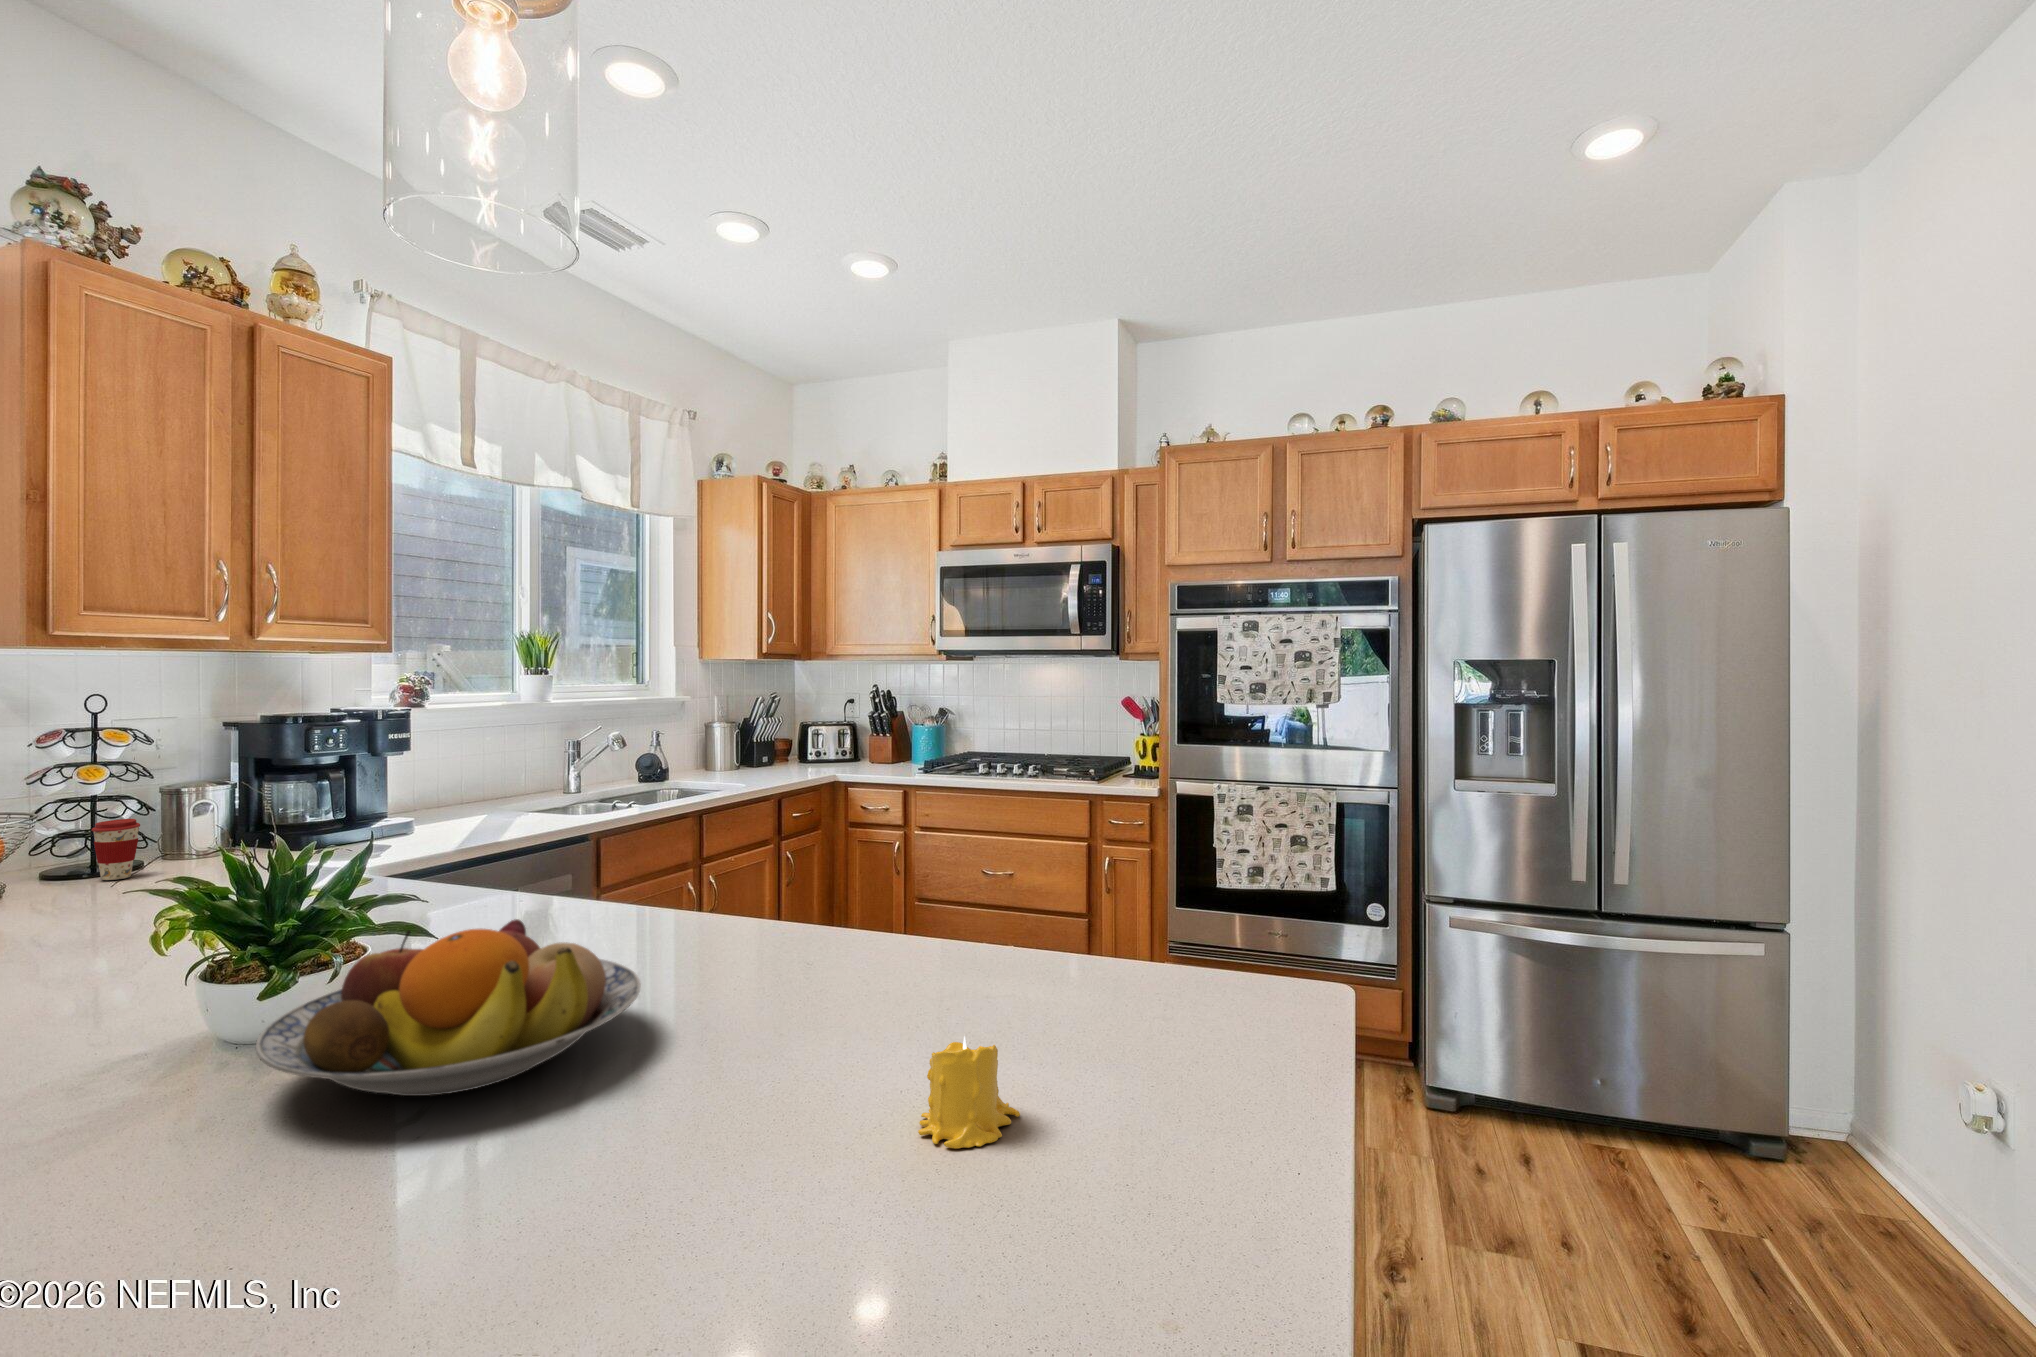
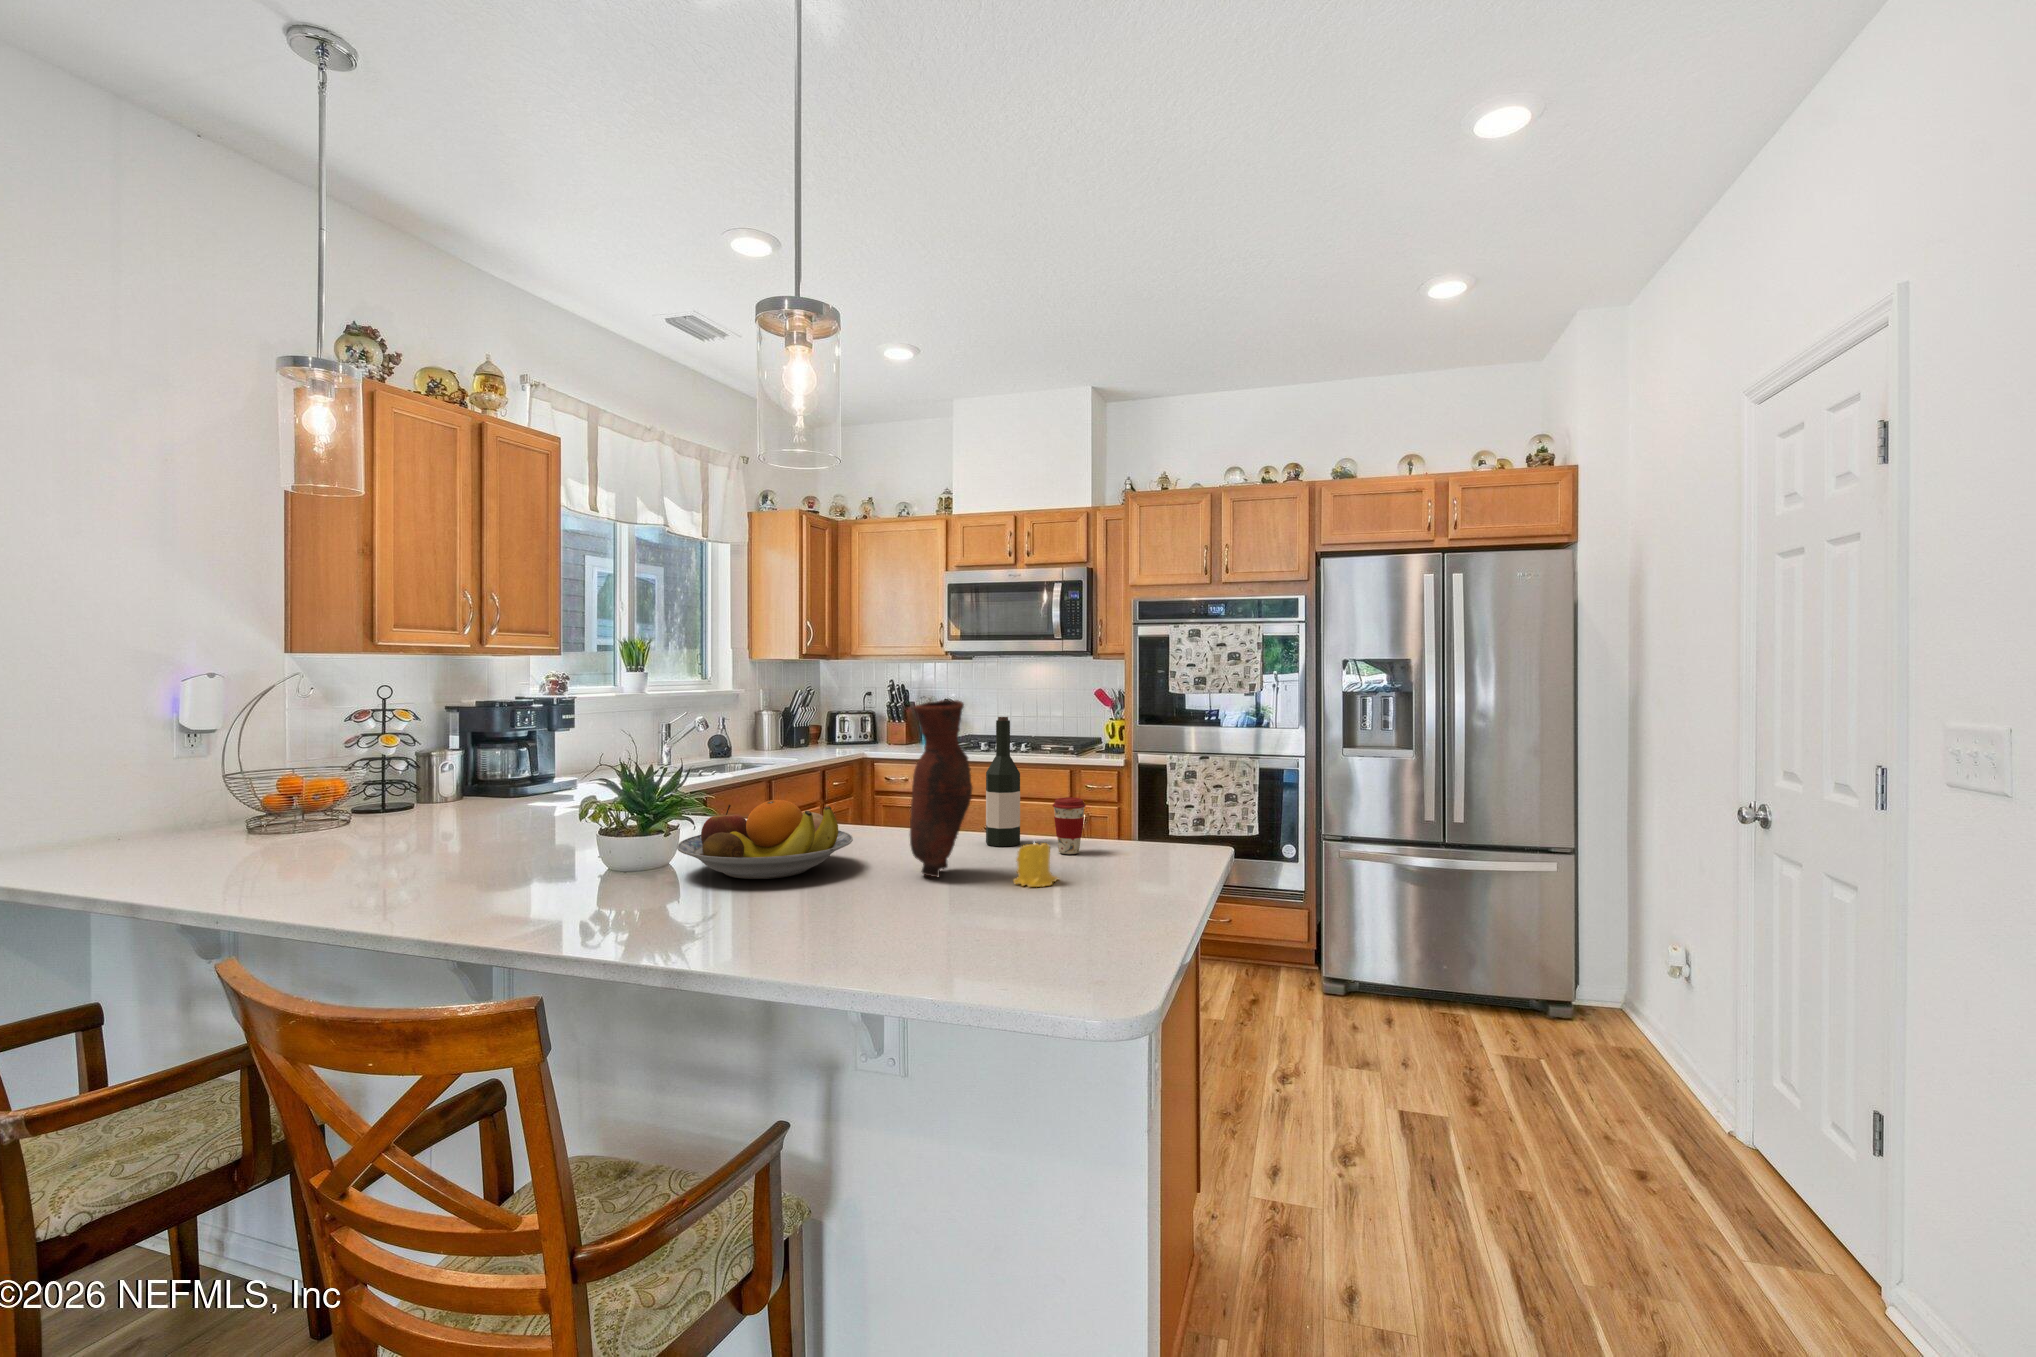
vase: none [720,737,843,1105] -> present [910,700,973,877]
wine bottle: none [915,757,973,988] -> present [986,717,1020,846]
coffee cup: present [92,819,140,880] -> present [1053,797,1086,854]

